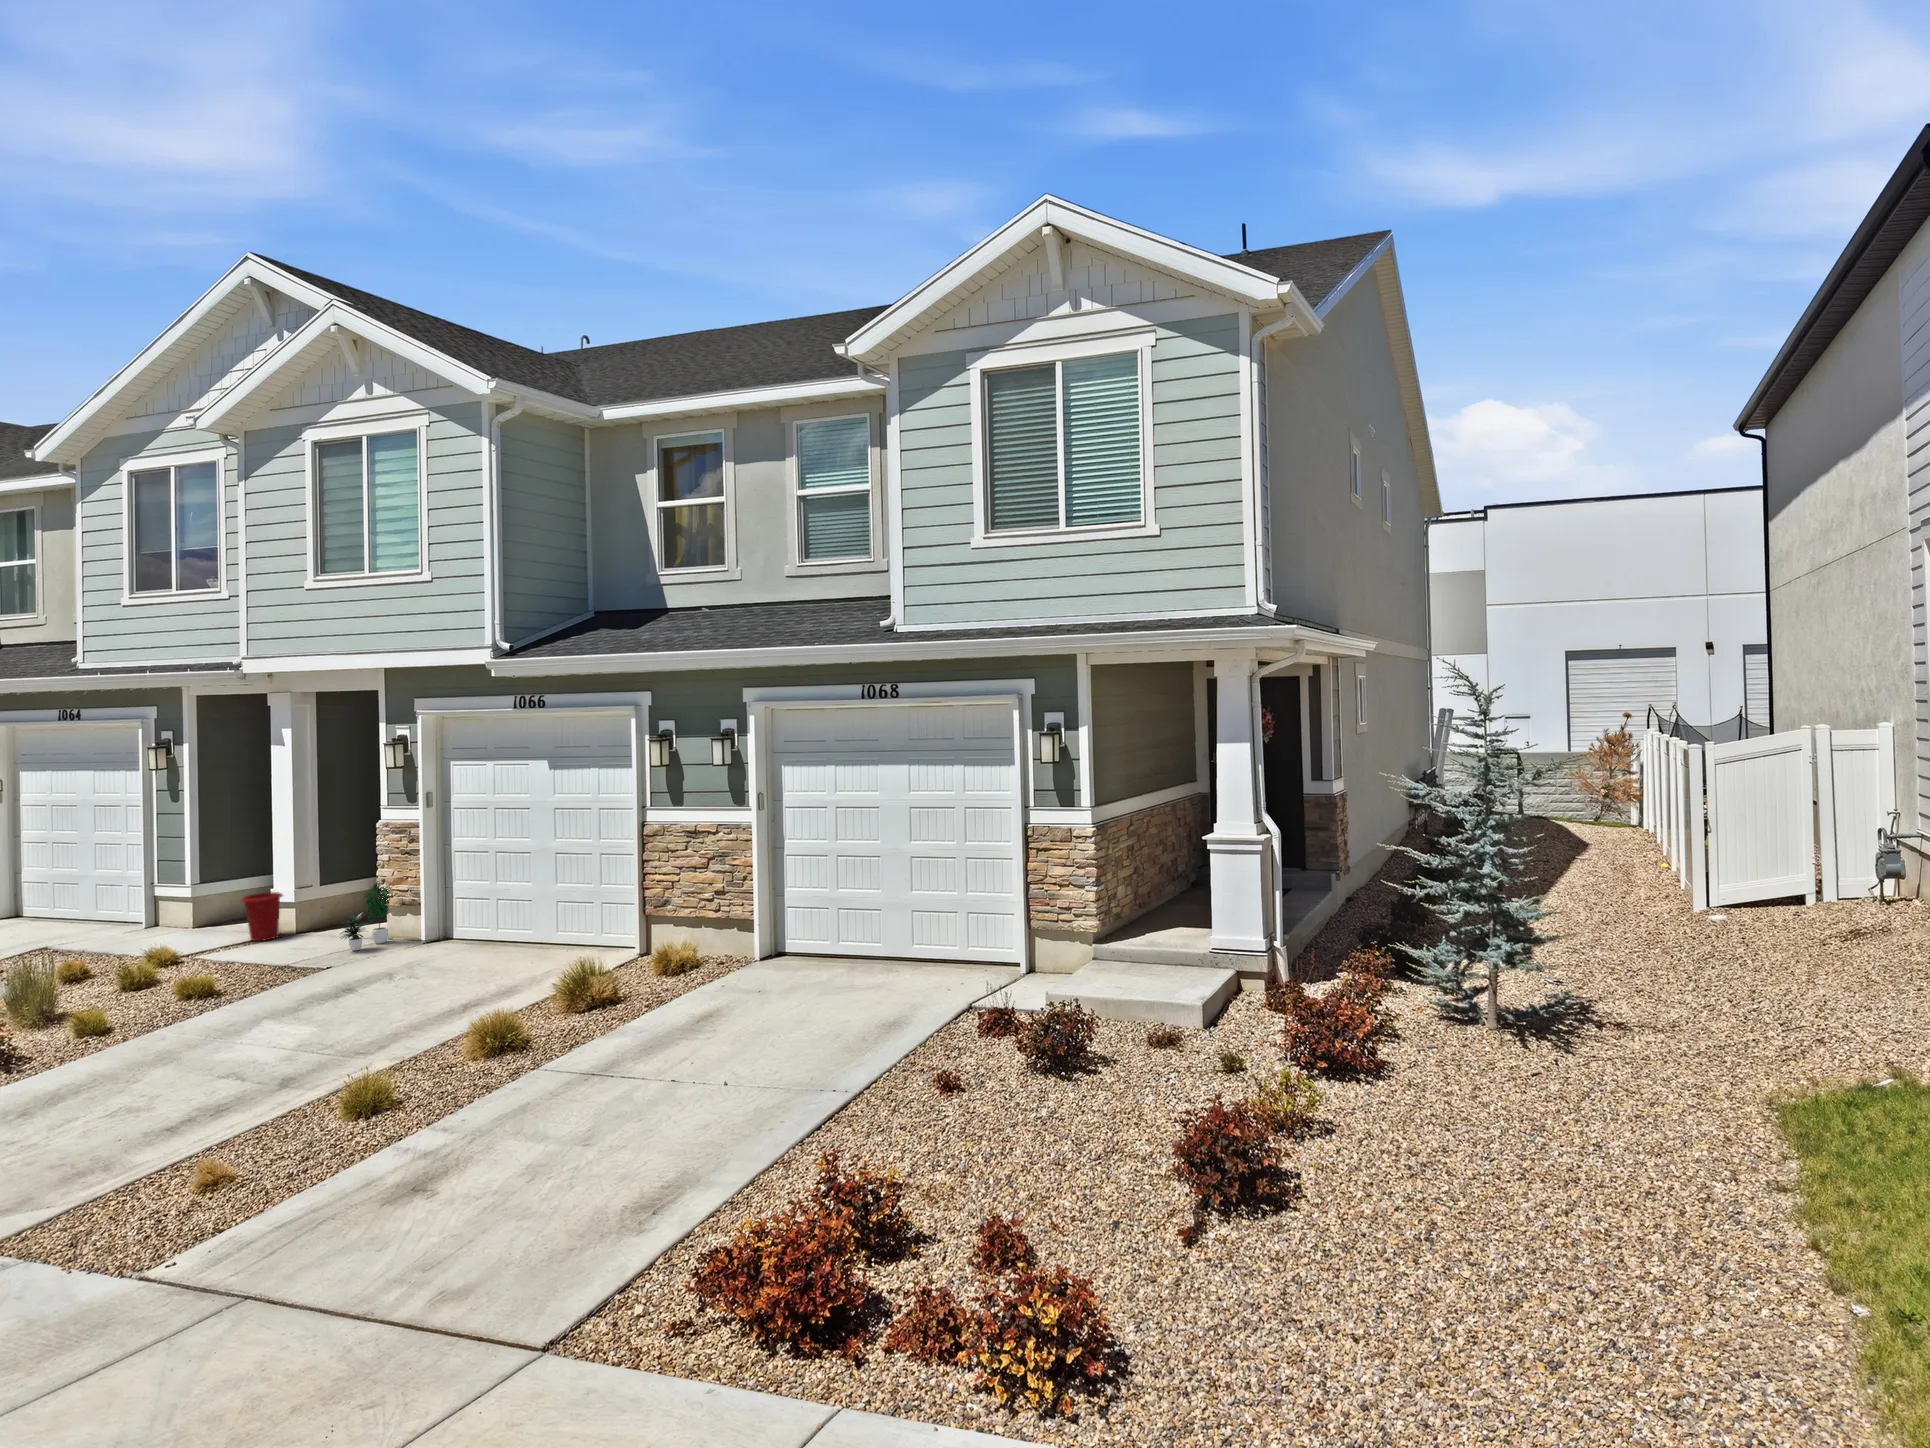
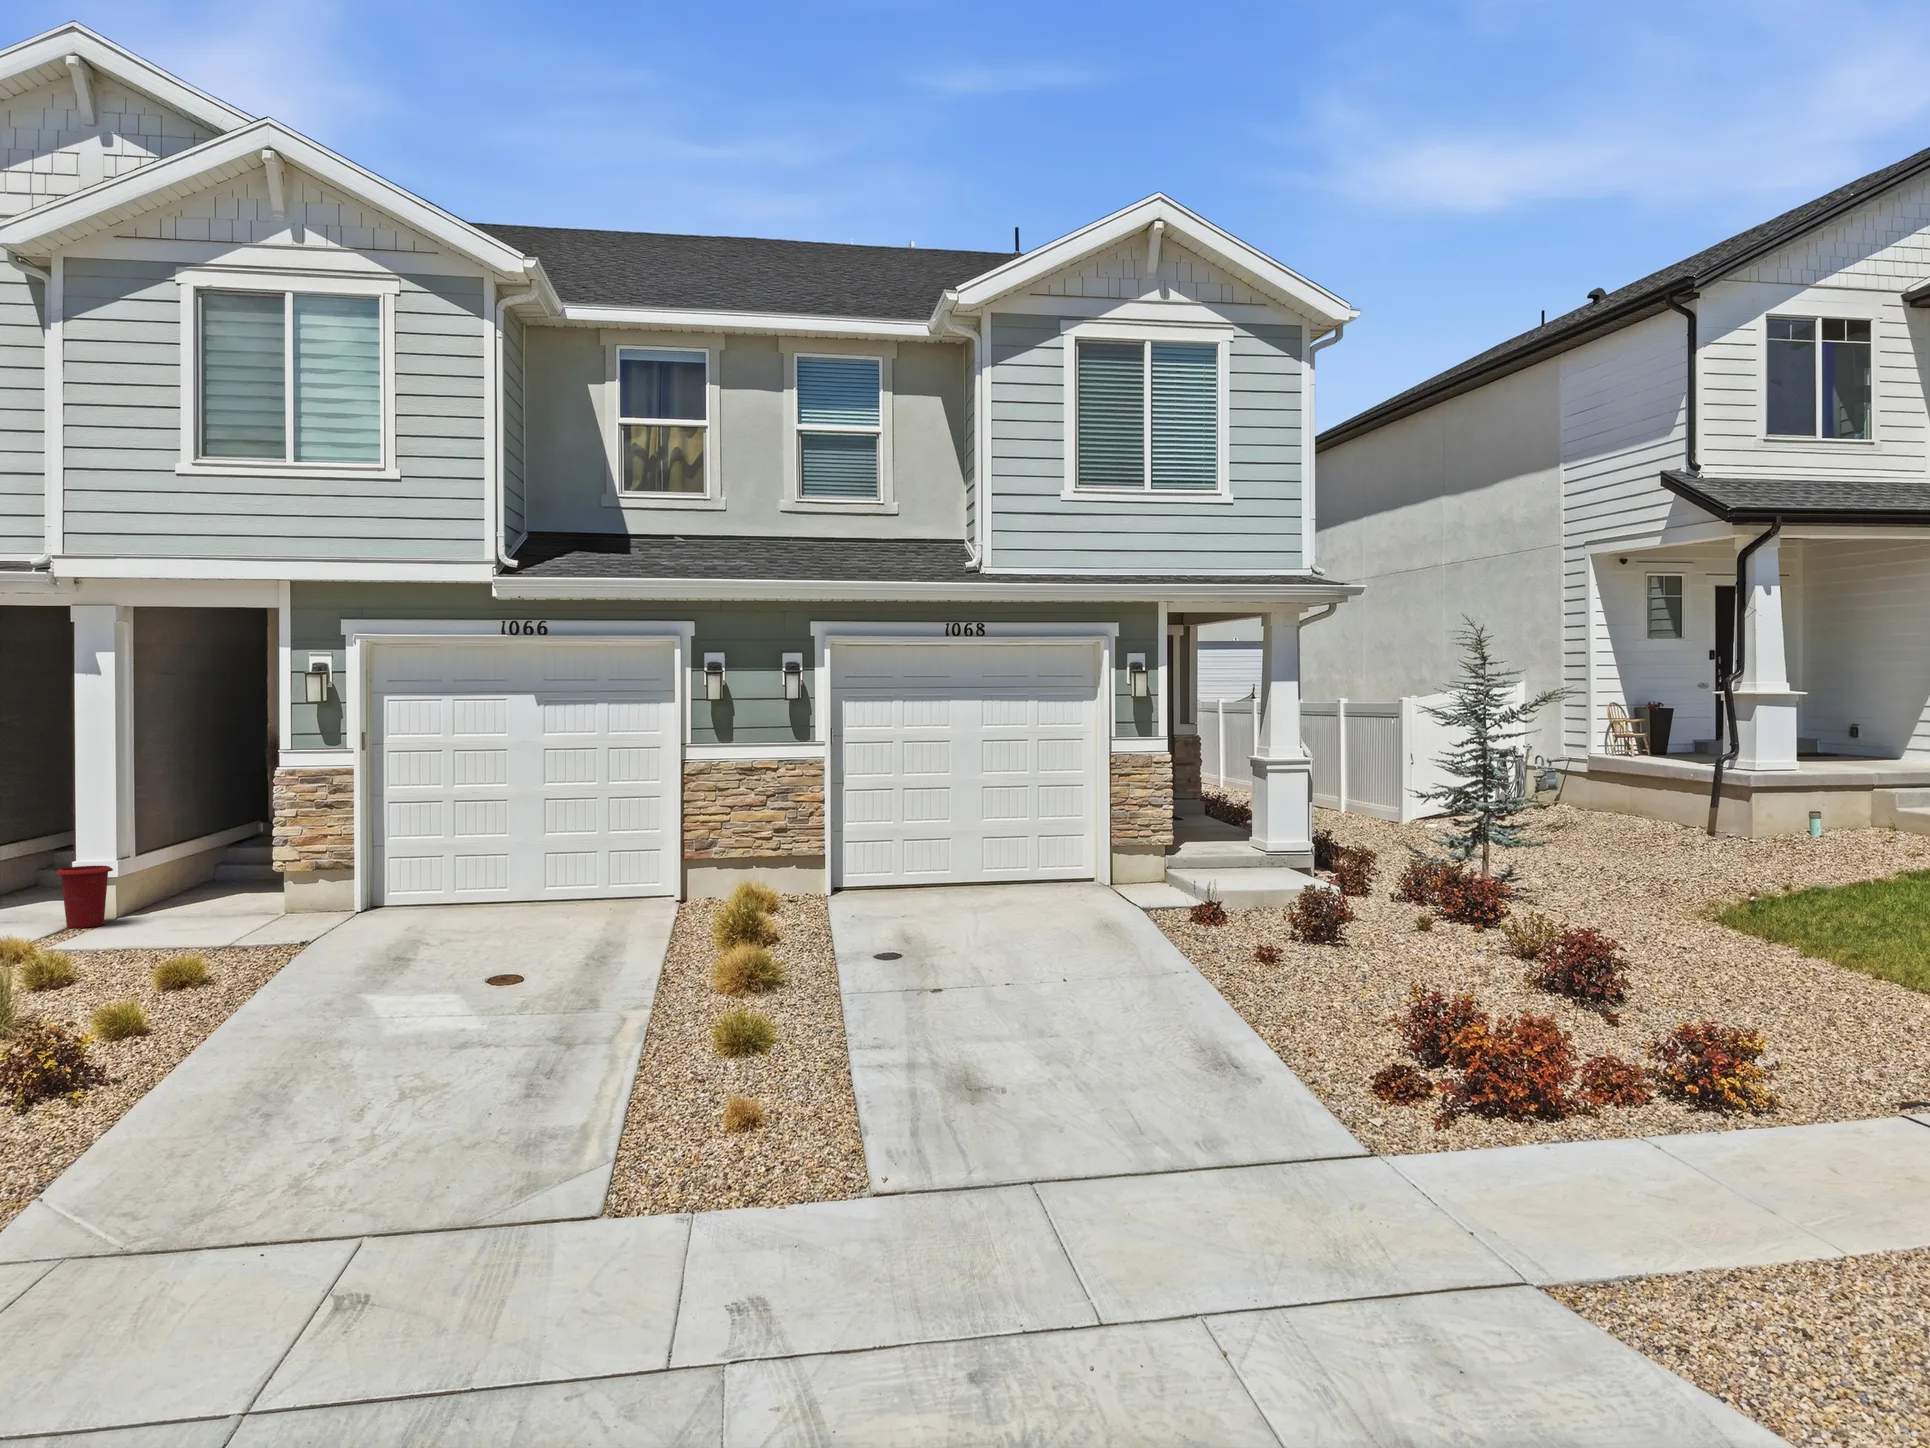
potted plant: present [341,882,392,951] -> none [261,840,310,924]

